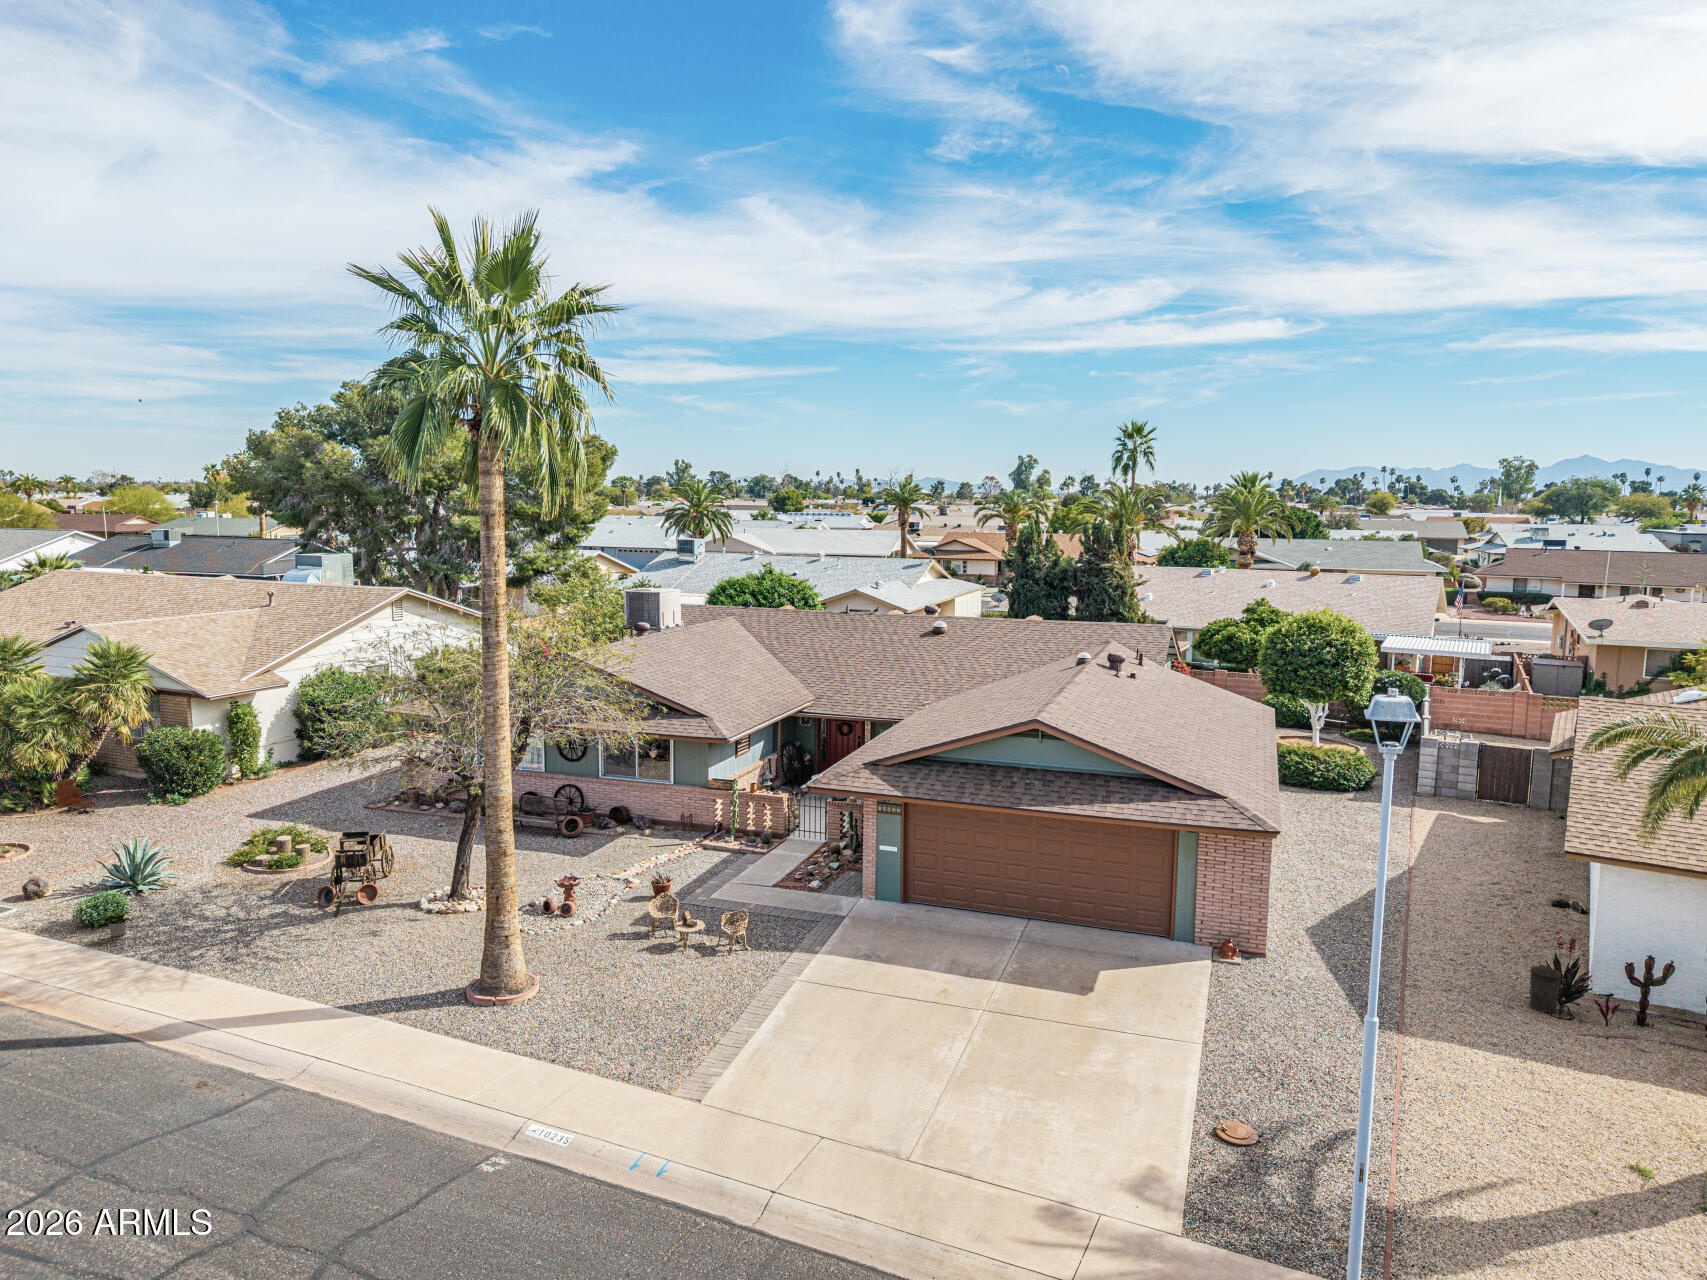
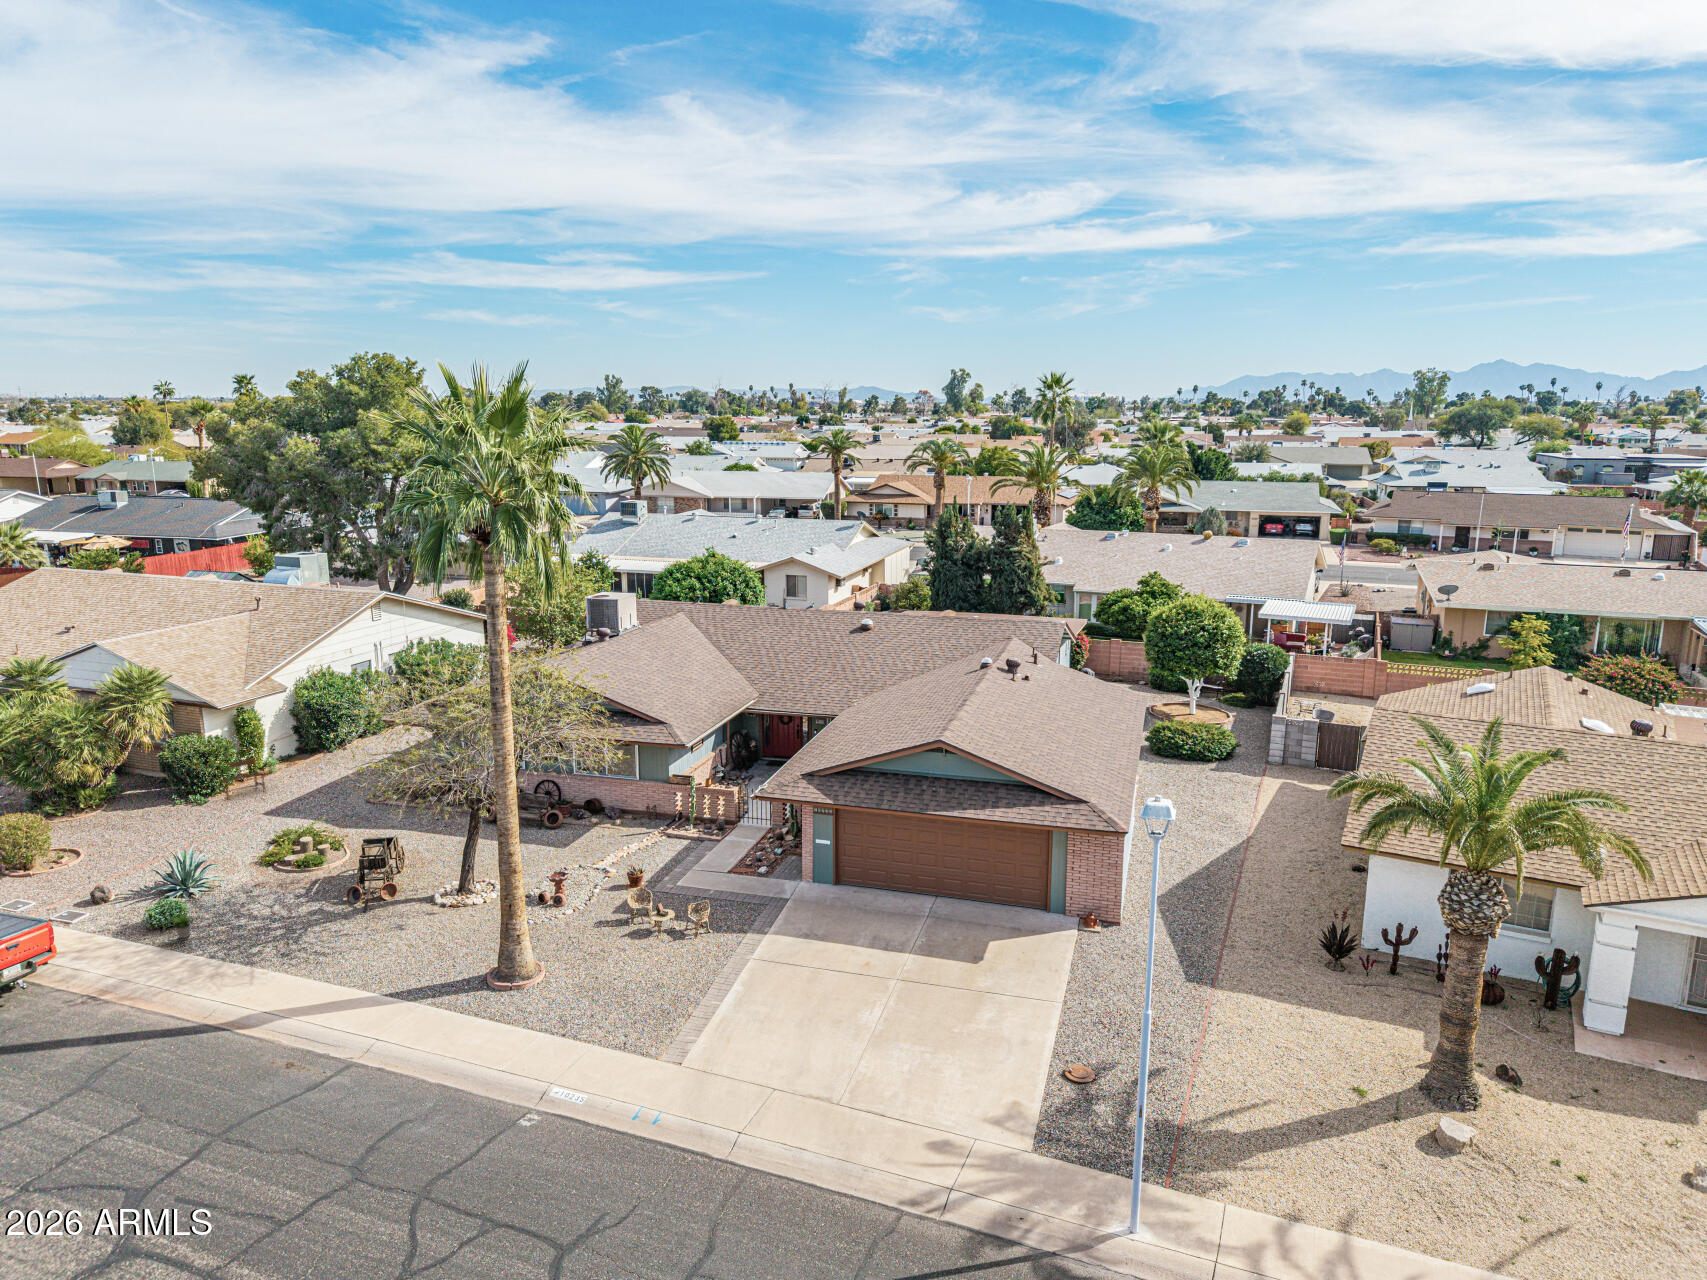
bench: none [205,757,255,802] -> present [222,758,265,799]
lounge chair: present [55,779,94,813] -> none [87,784,126,817]
trash can: present [1530,965,1561,1013] -> none [1312,931,1334,967]

